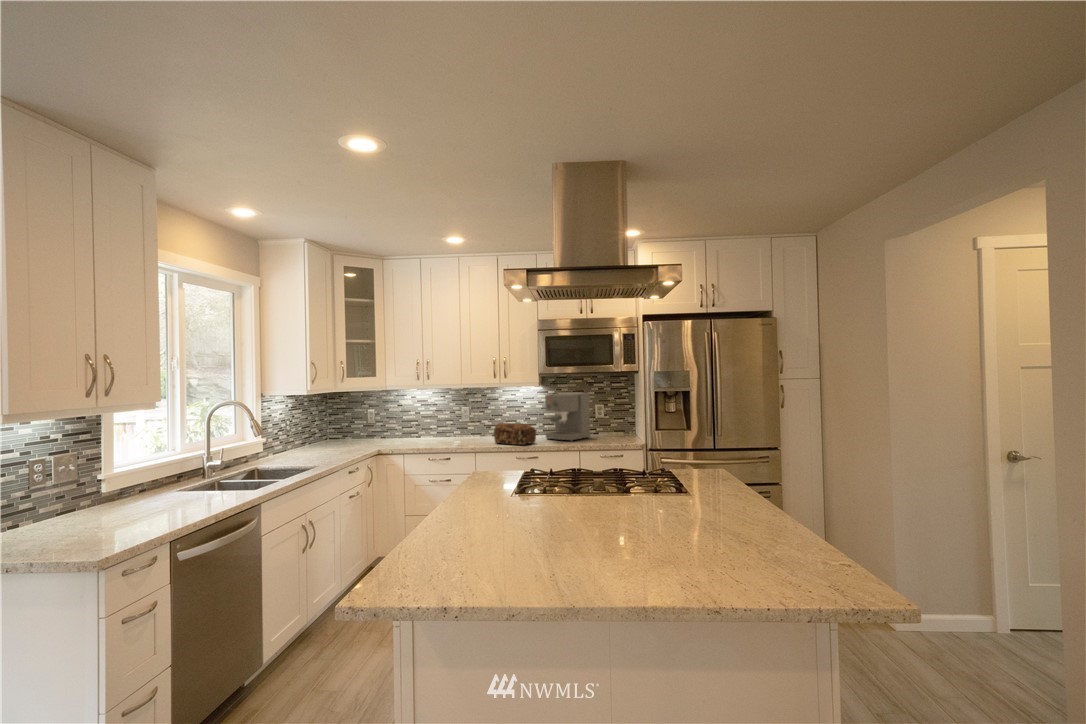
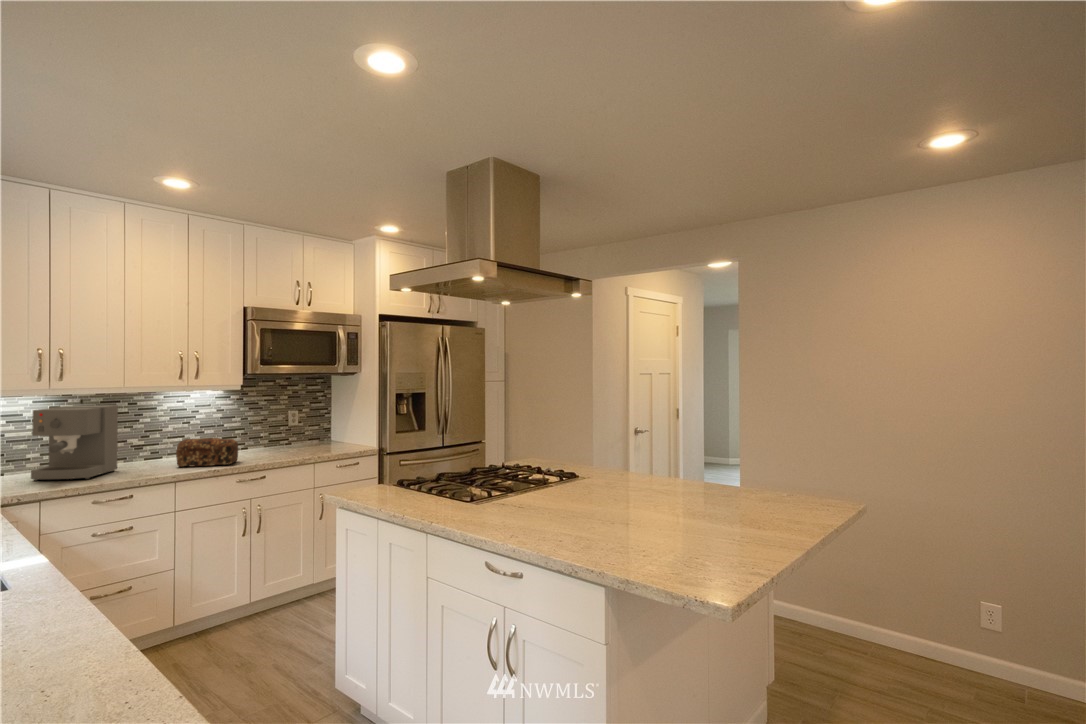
coffee maker: present [545,393,590,441] -> present [31,405,118,481]

